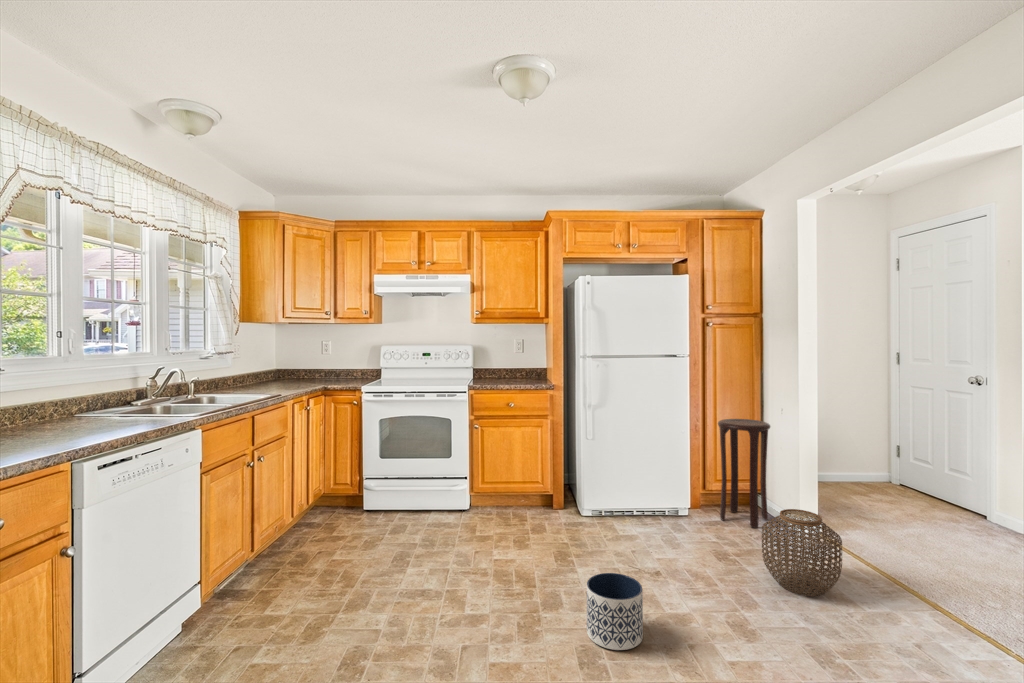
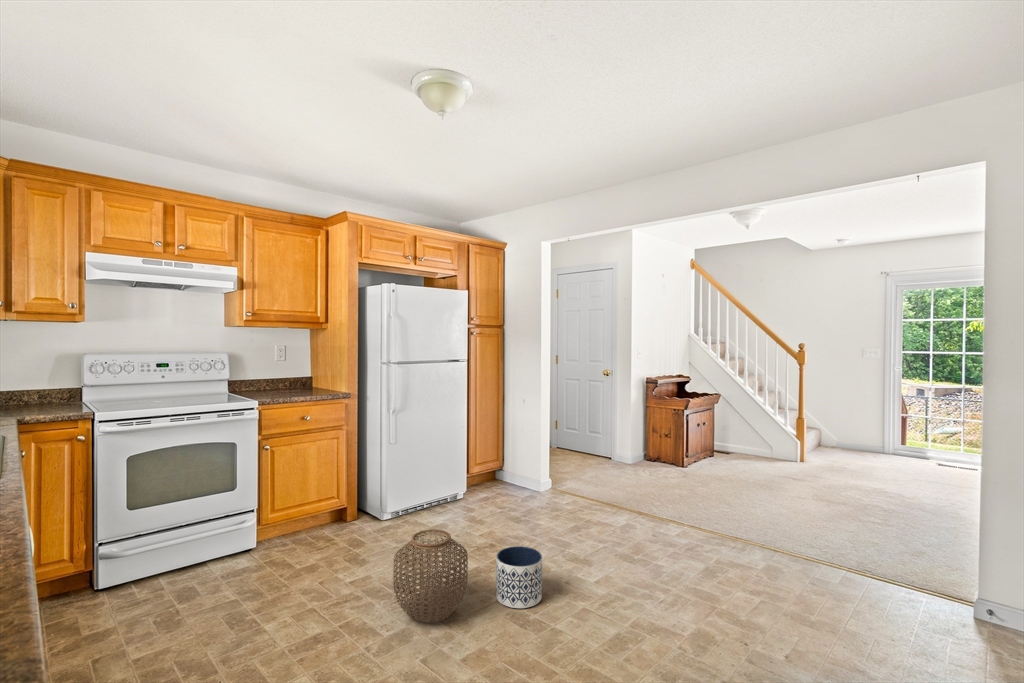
stool: present [718,419,770,528] -> none [483,410,521,494]
woven basket: present [762,509,842,596] -> present [393,529,468,623]

